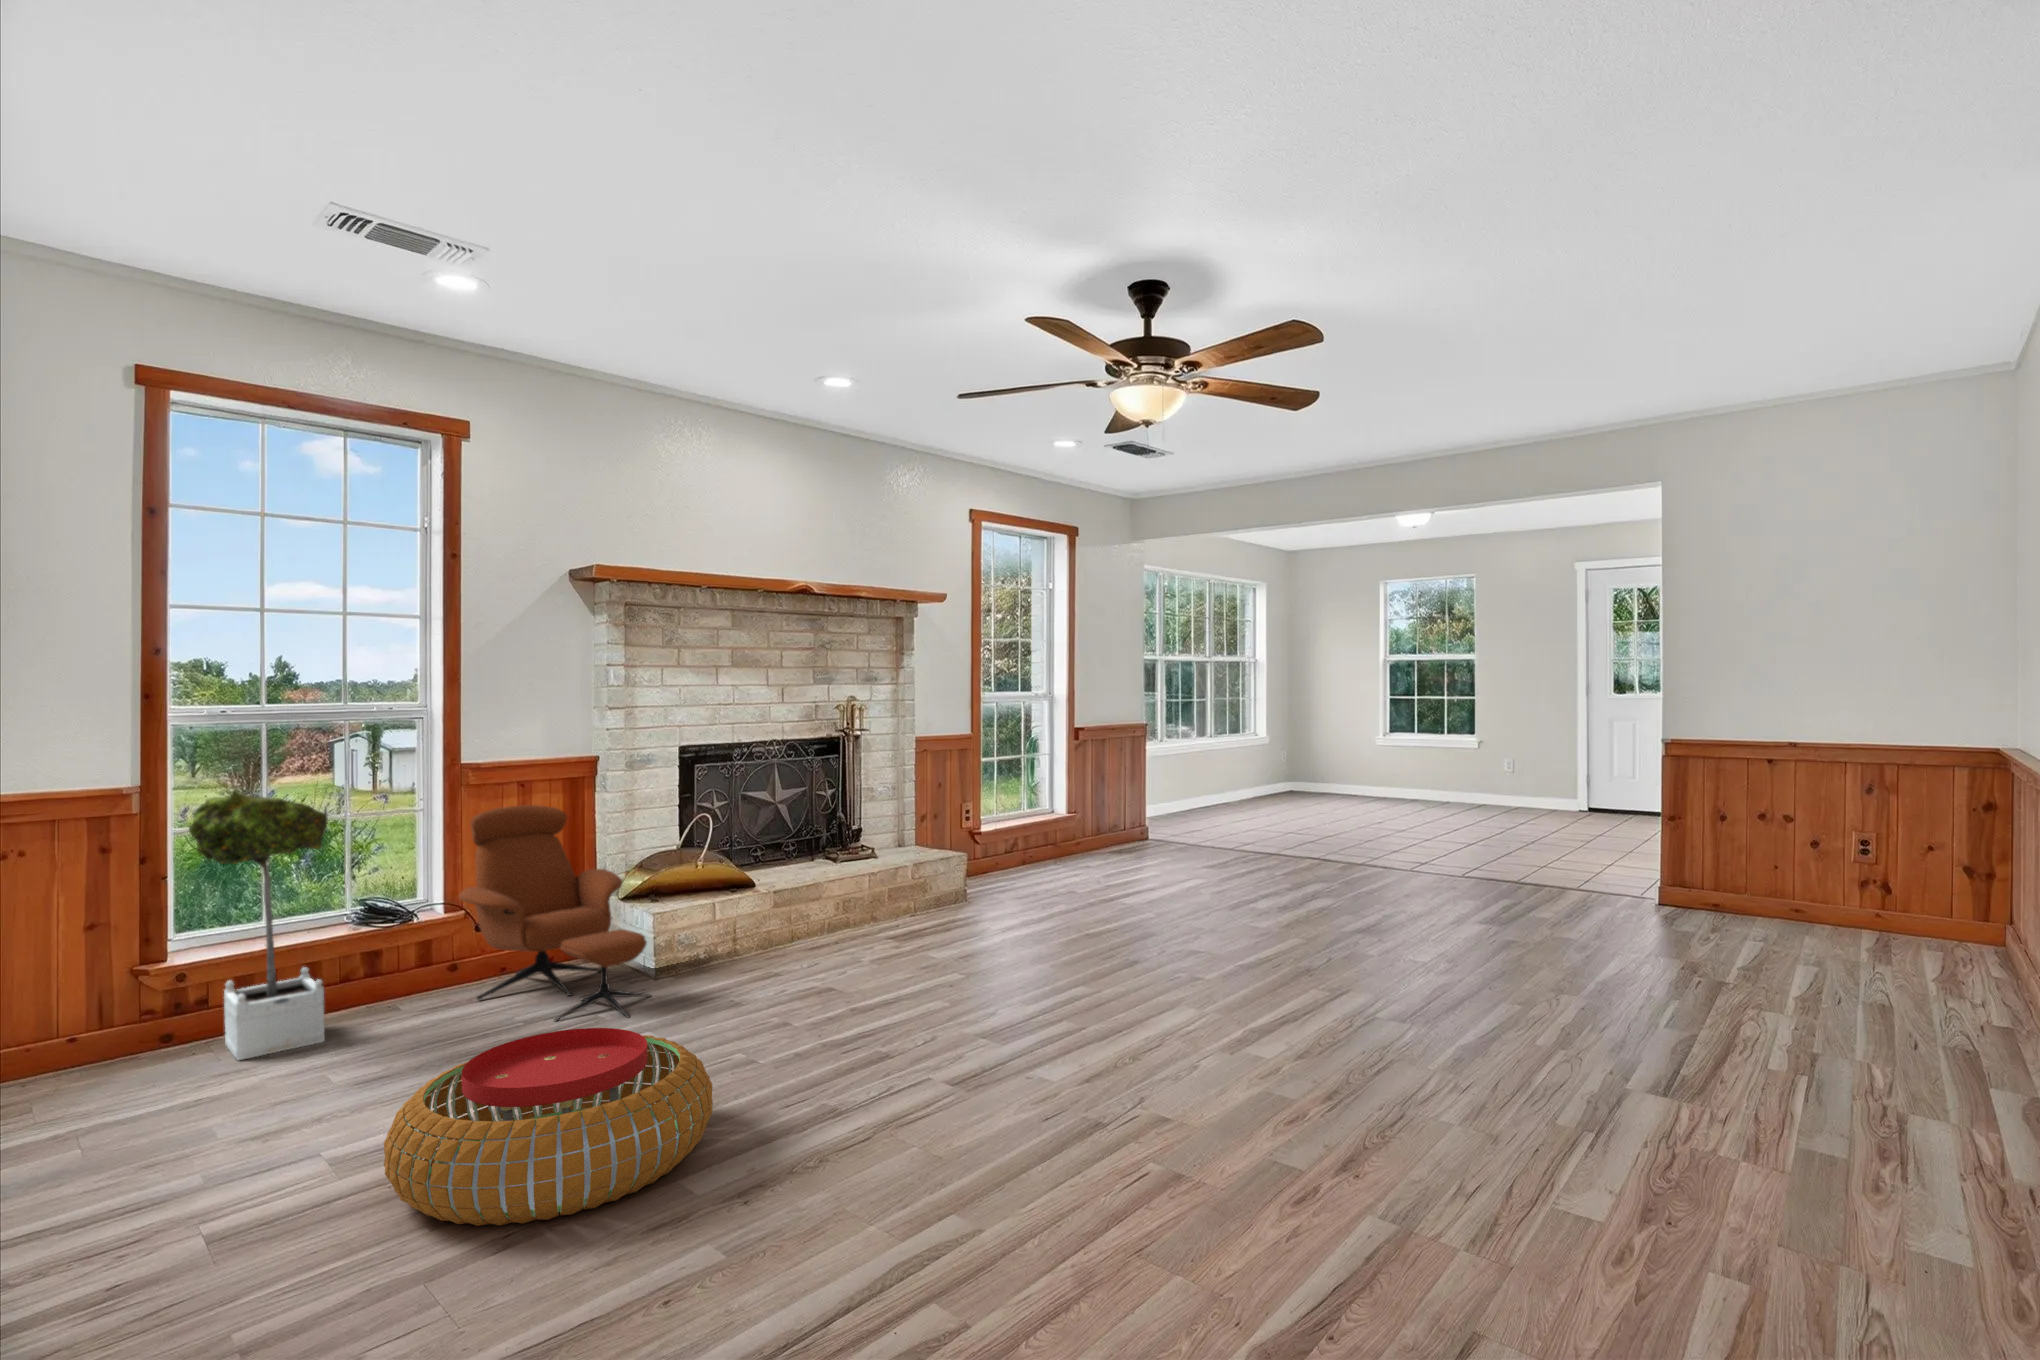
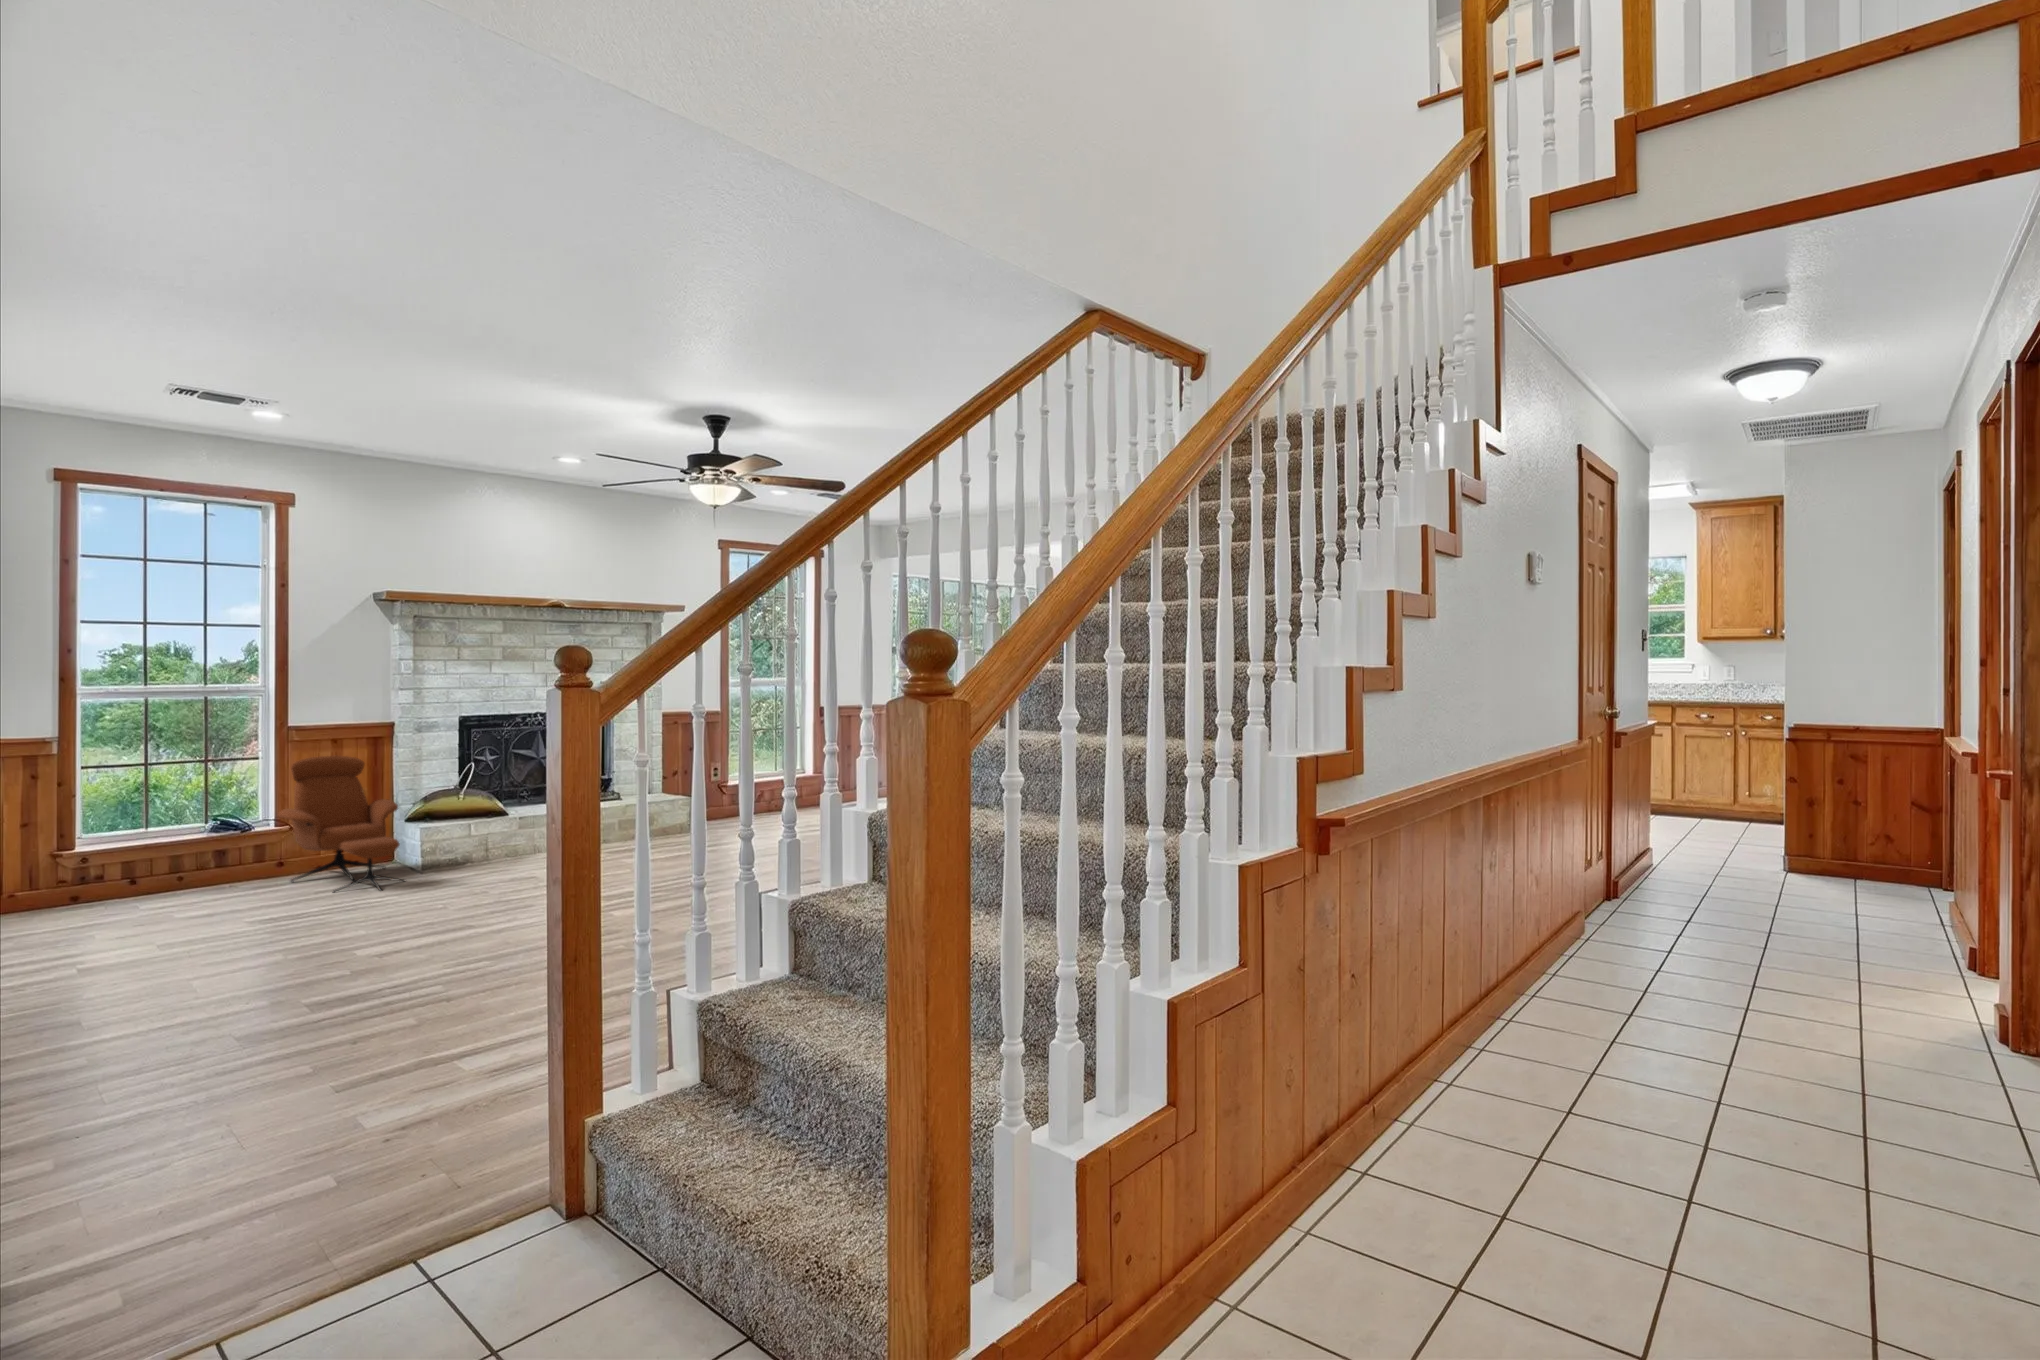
potted tree: present [189,791,327,1060] -> none [88,741,183,909]
pouf: present [384,1028,713,1226] -> none [176,880,381,969]

